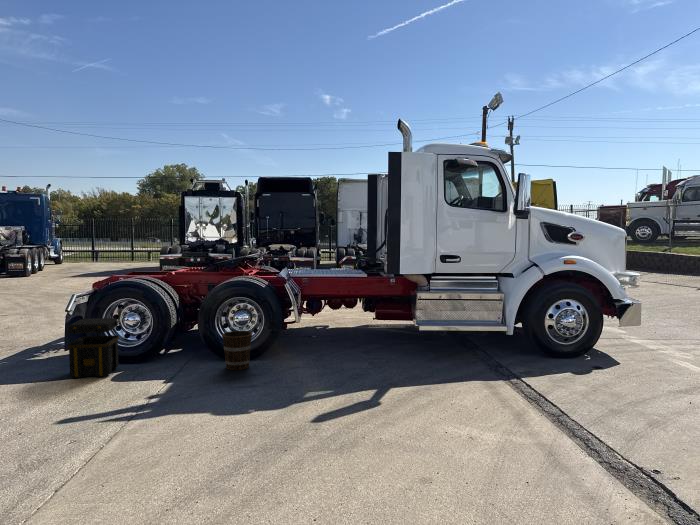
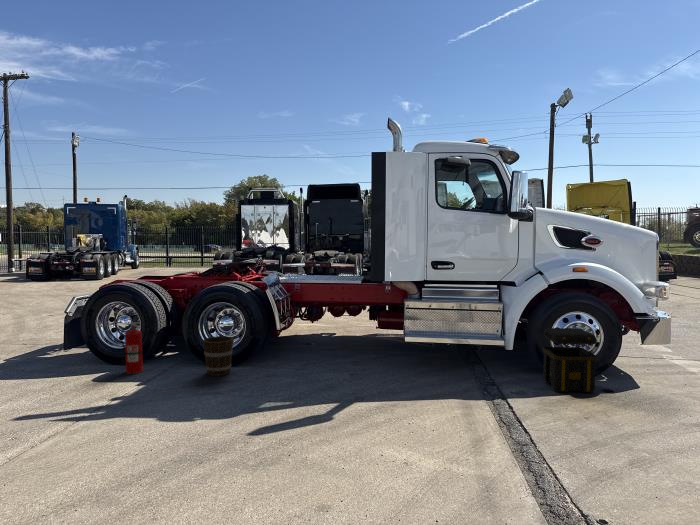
toolbox: present [68,318,119,378] -> present [543,328,597,393]
fire extinguisher: none [132,319,156,372] -> present [120,323,143,374]

